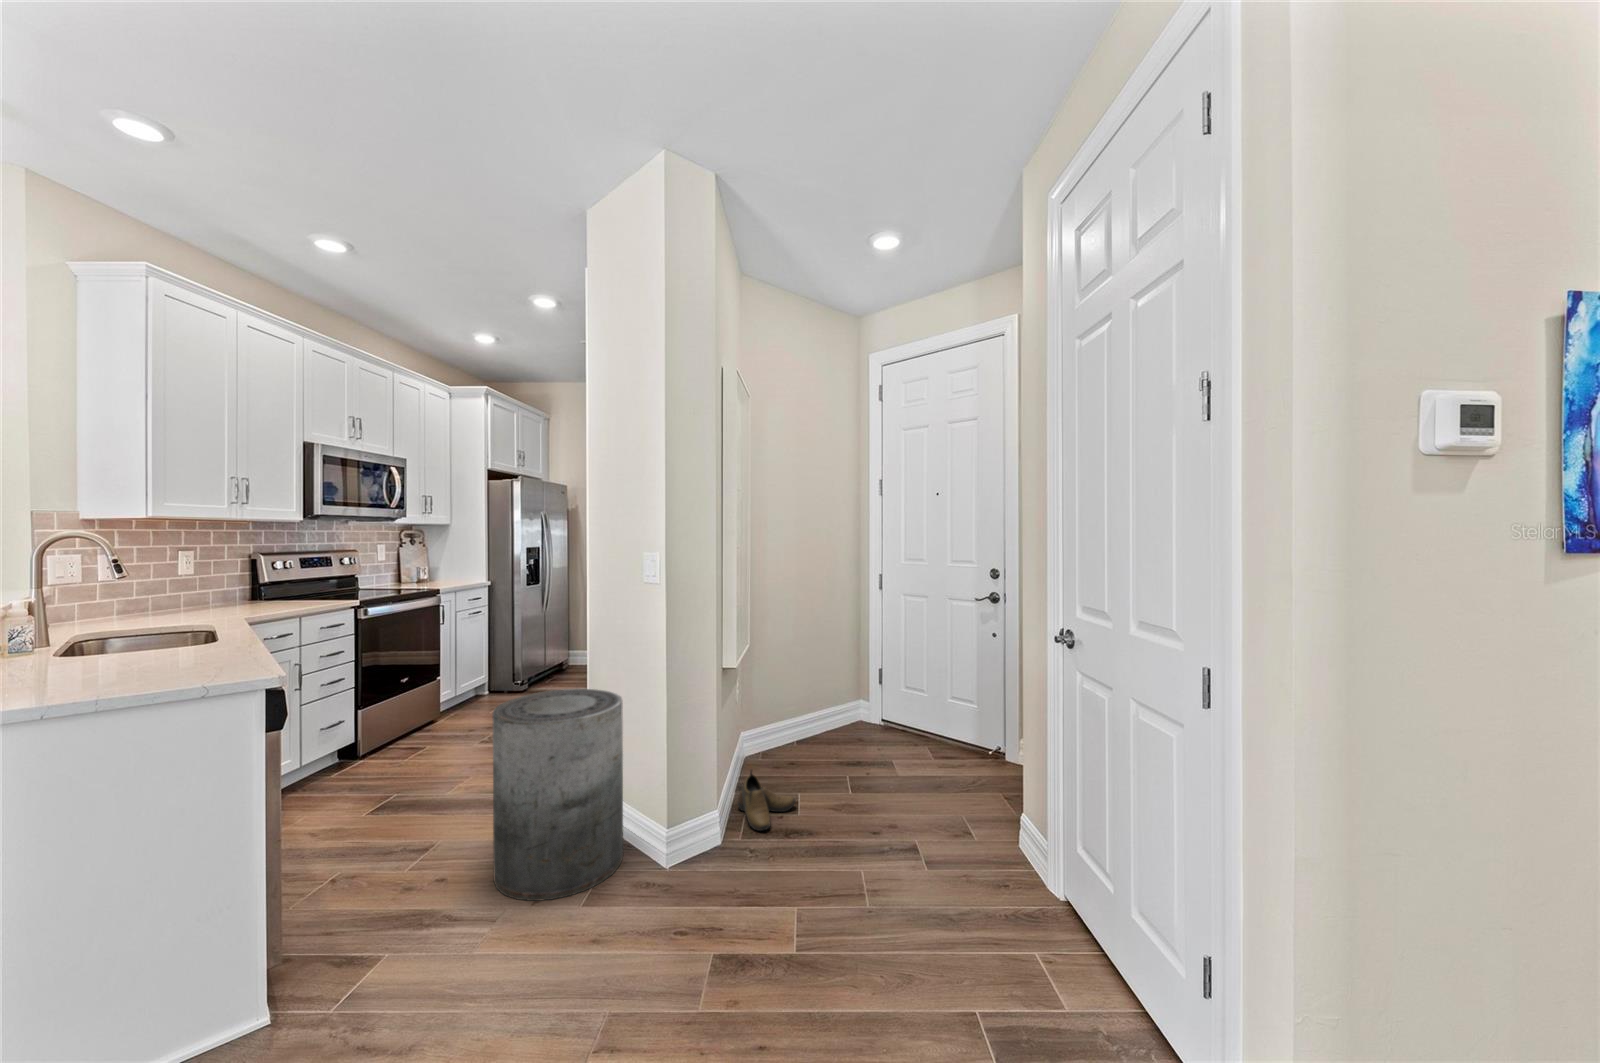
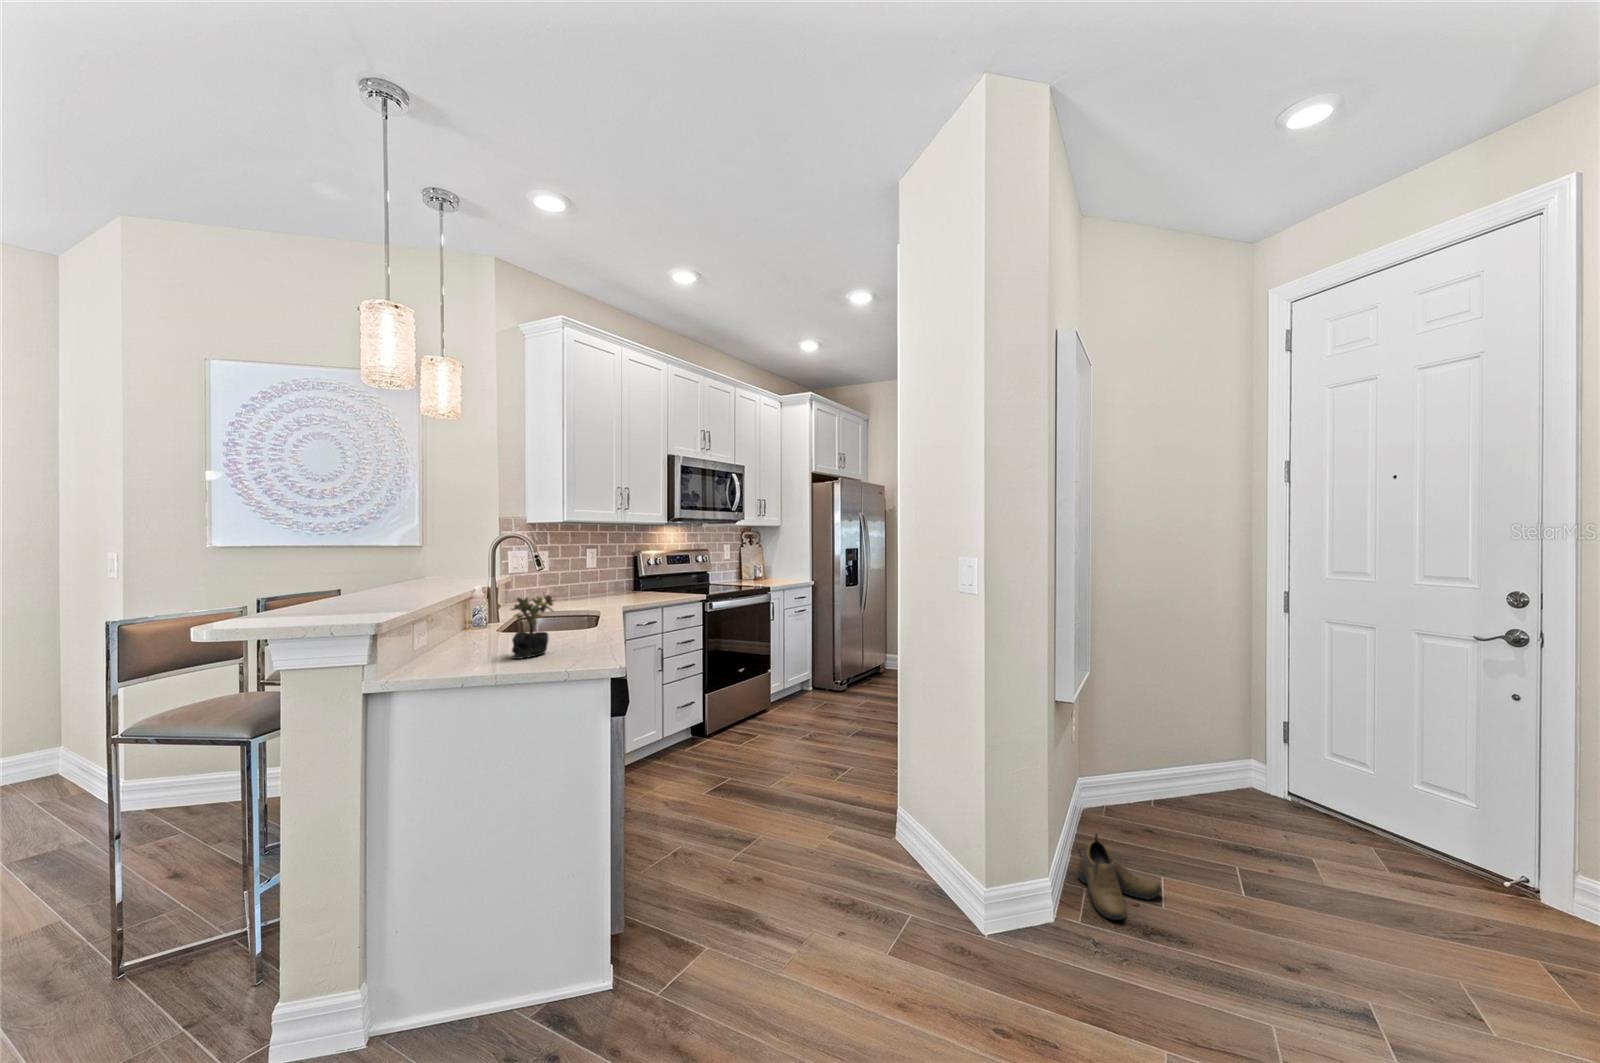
succulent plant: none [112,602,182,683] -> present [511,595,555,659]
trash can: present [493,689,623,901] -> none [802,702,936,939]

